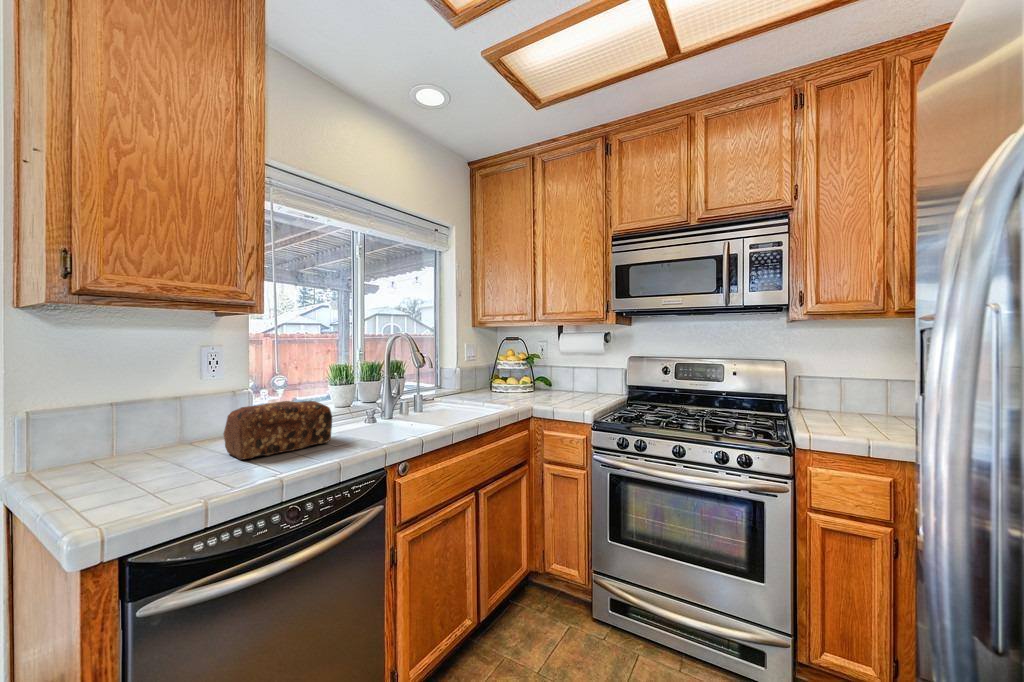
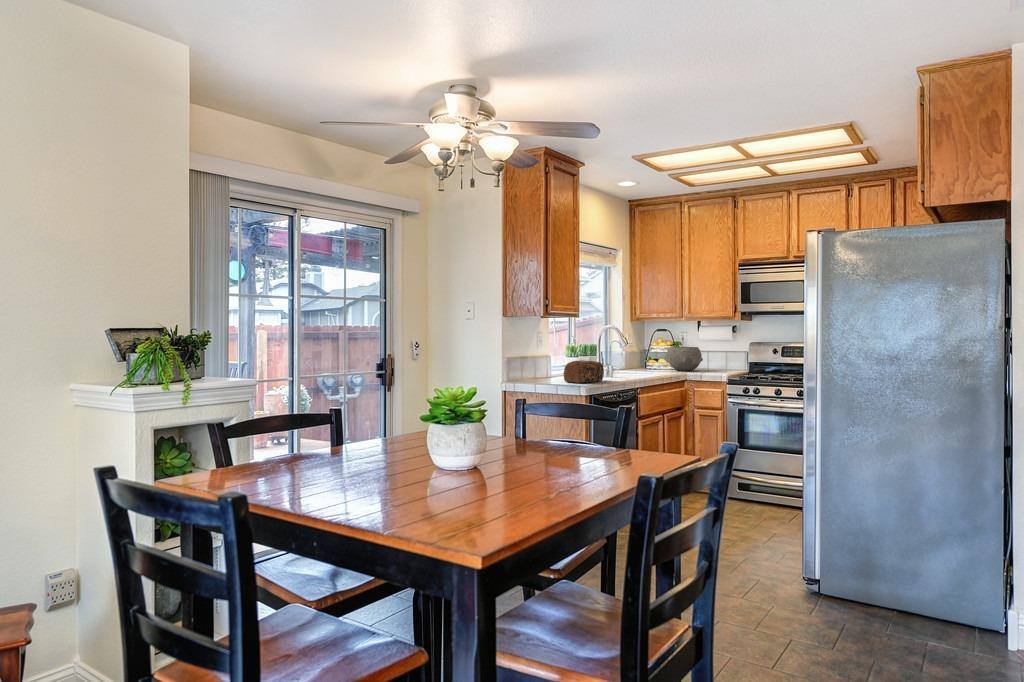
ceramic bowl: none [511,362,563,398] -> present [665,347,703,371]

